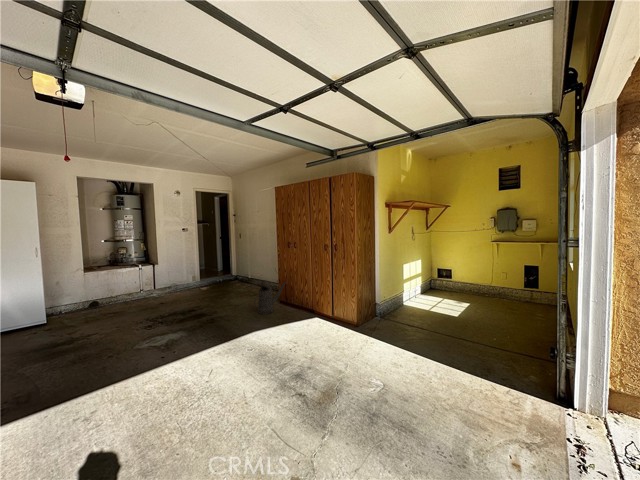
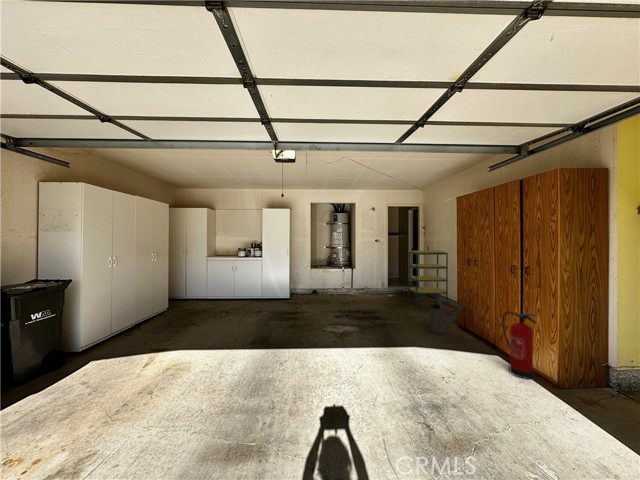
shelving unit: none [224,238,262,293] -> present [409,251,448,306]
fire extinguisher: none [320,279,346,328] -> present [502,312,536,379]

